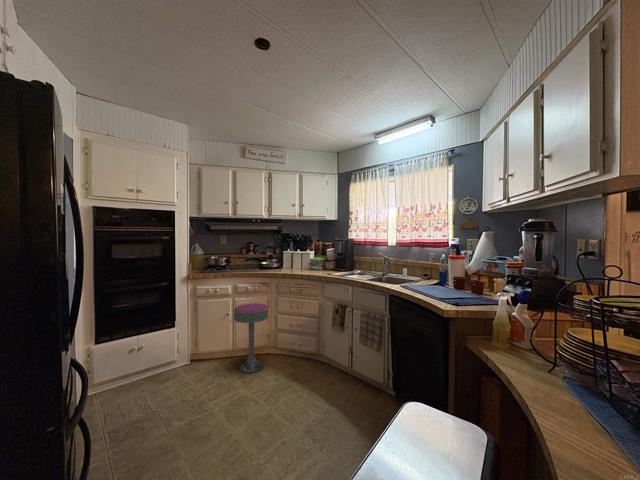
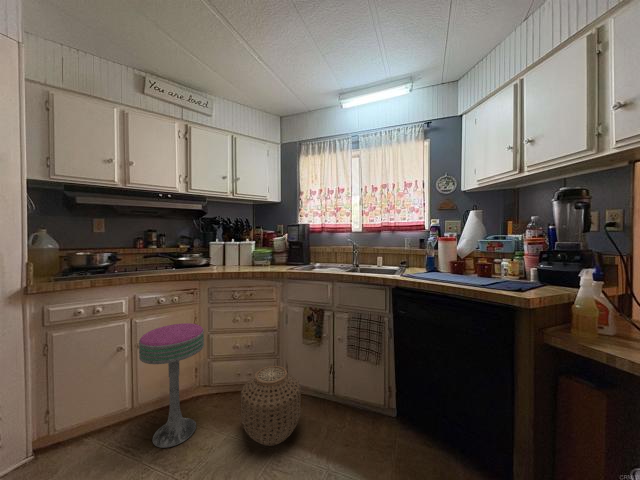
woven basket: none [283,337,322,386] -> present [241,366,301,446]

